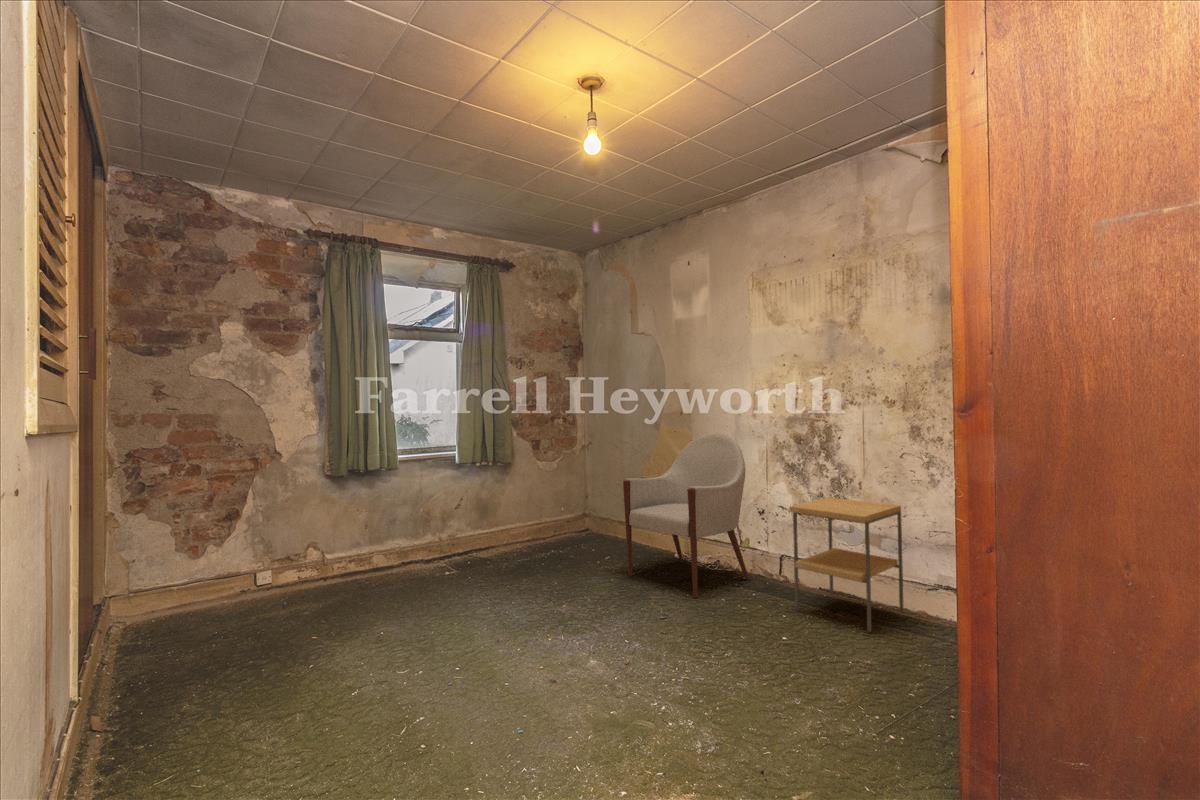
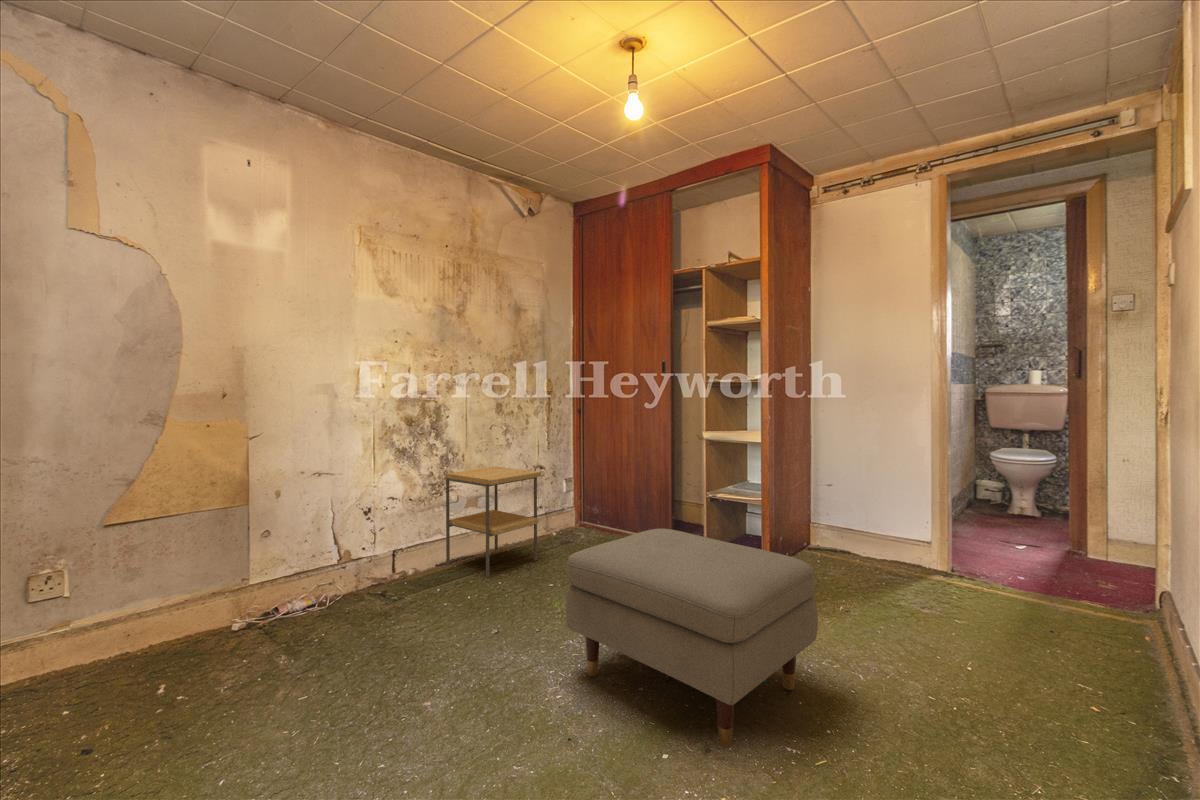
chair: present [623,434,749,598] -> none [262,421,446,664]
ottoman: none [439,546,659,726] -> present [566,529,818,748]

